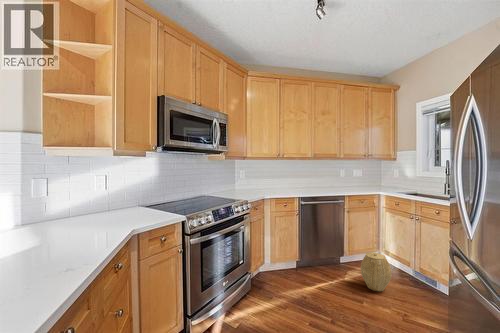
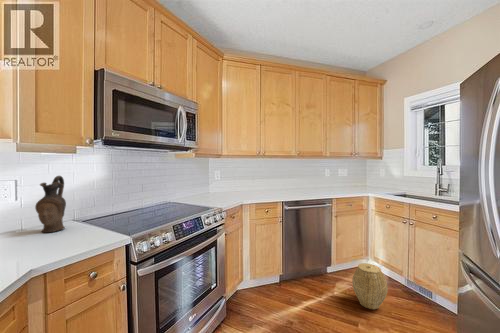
ceramic pitcher: none [120,173,138,212] -> present [35,176,66,232]

